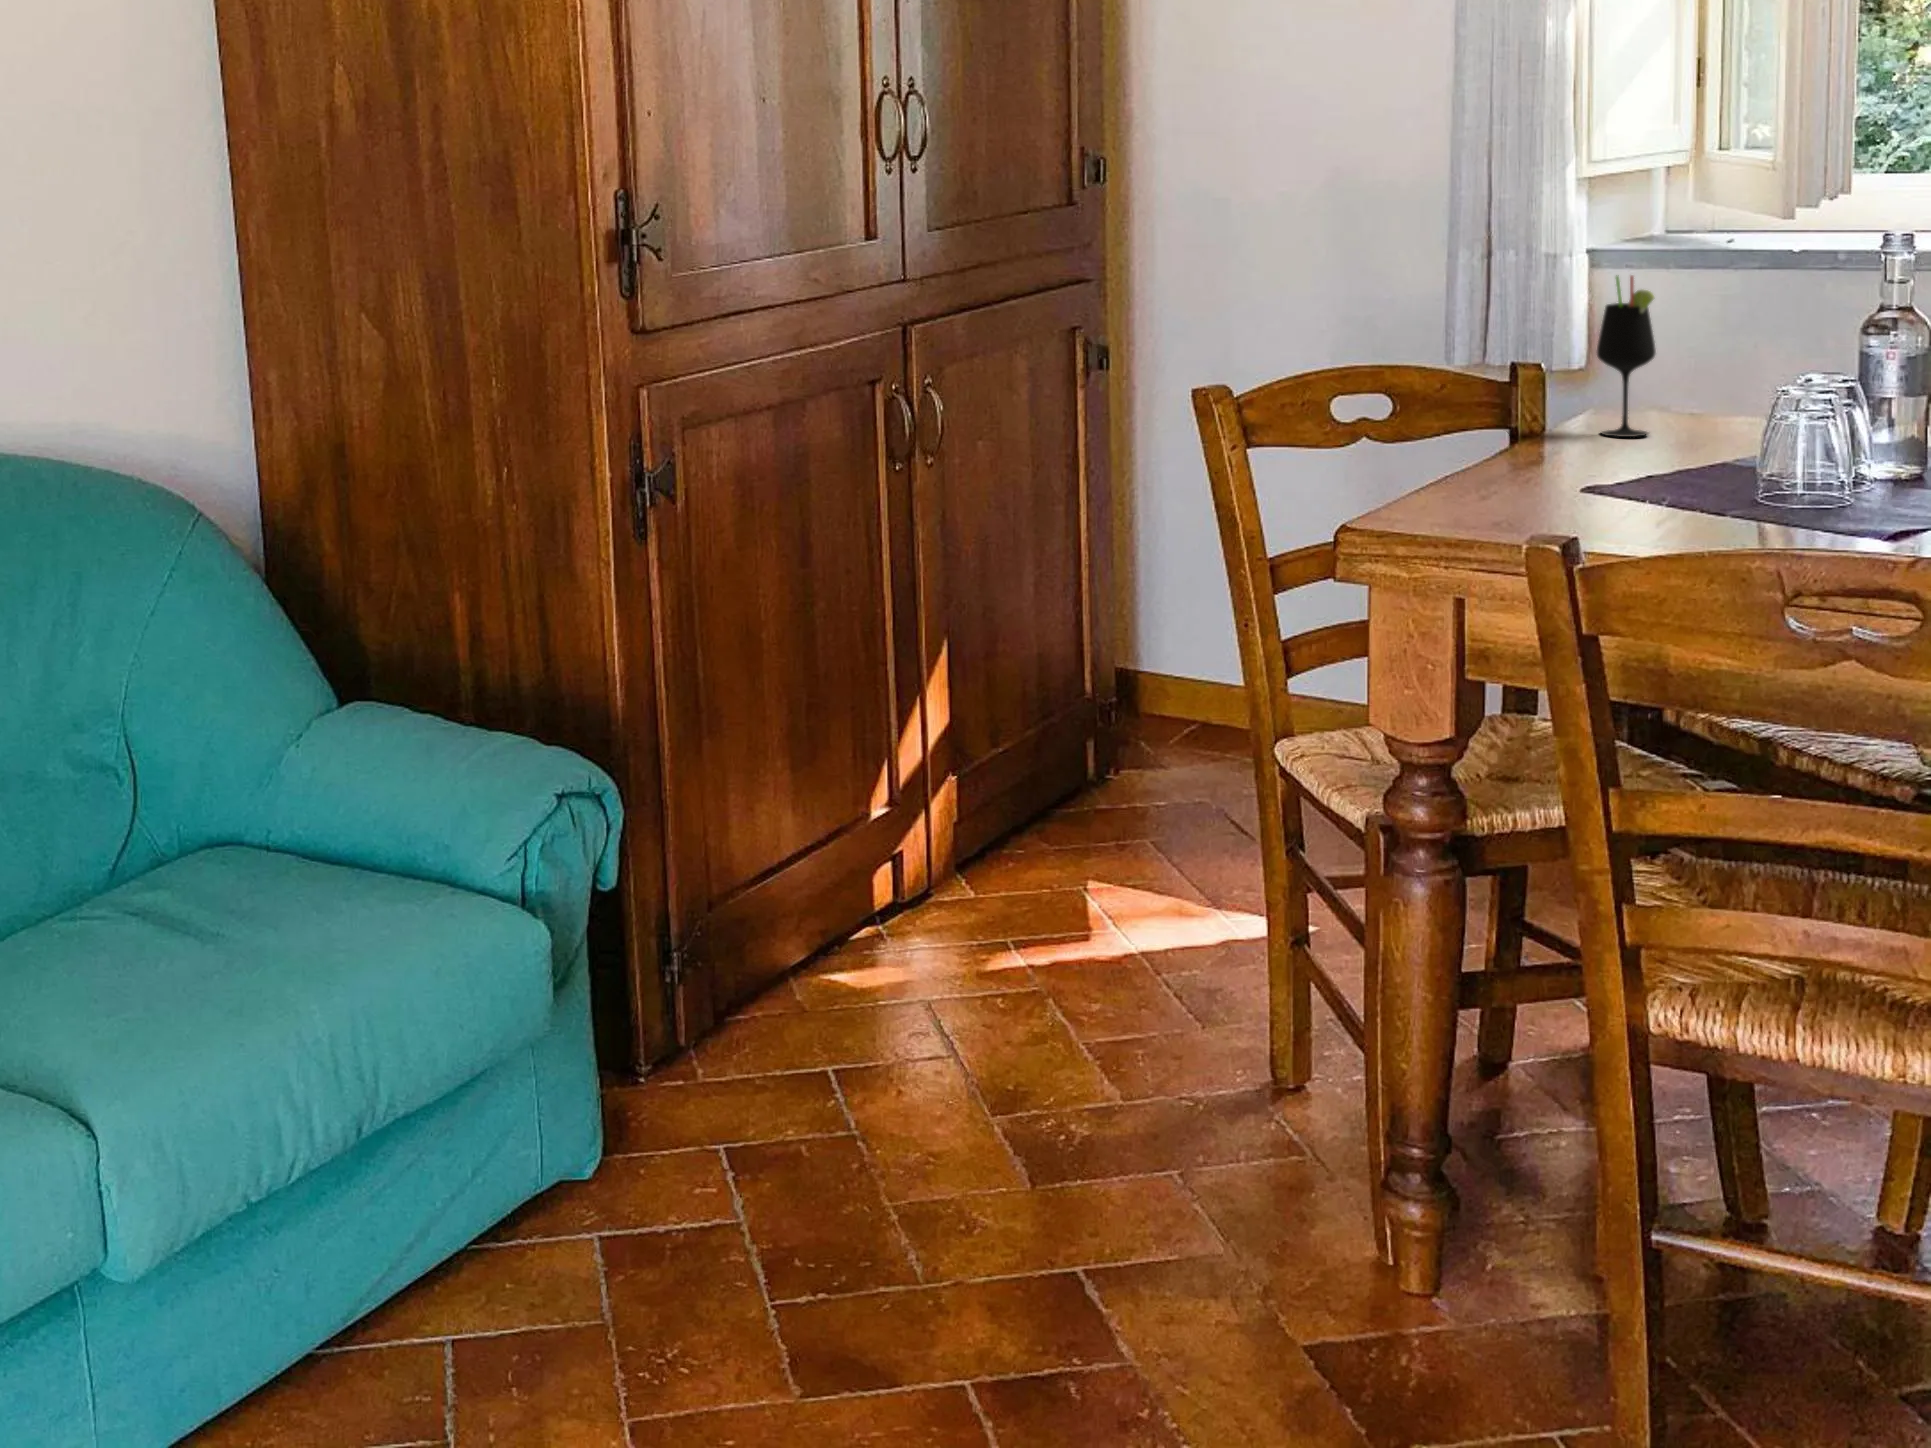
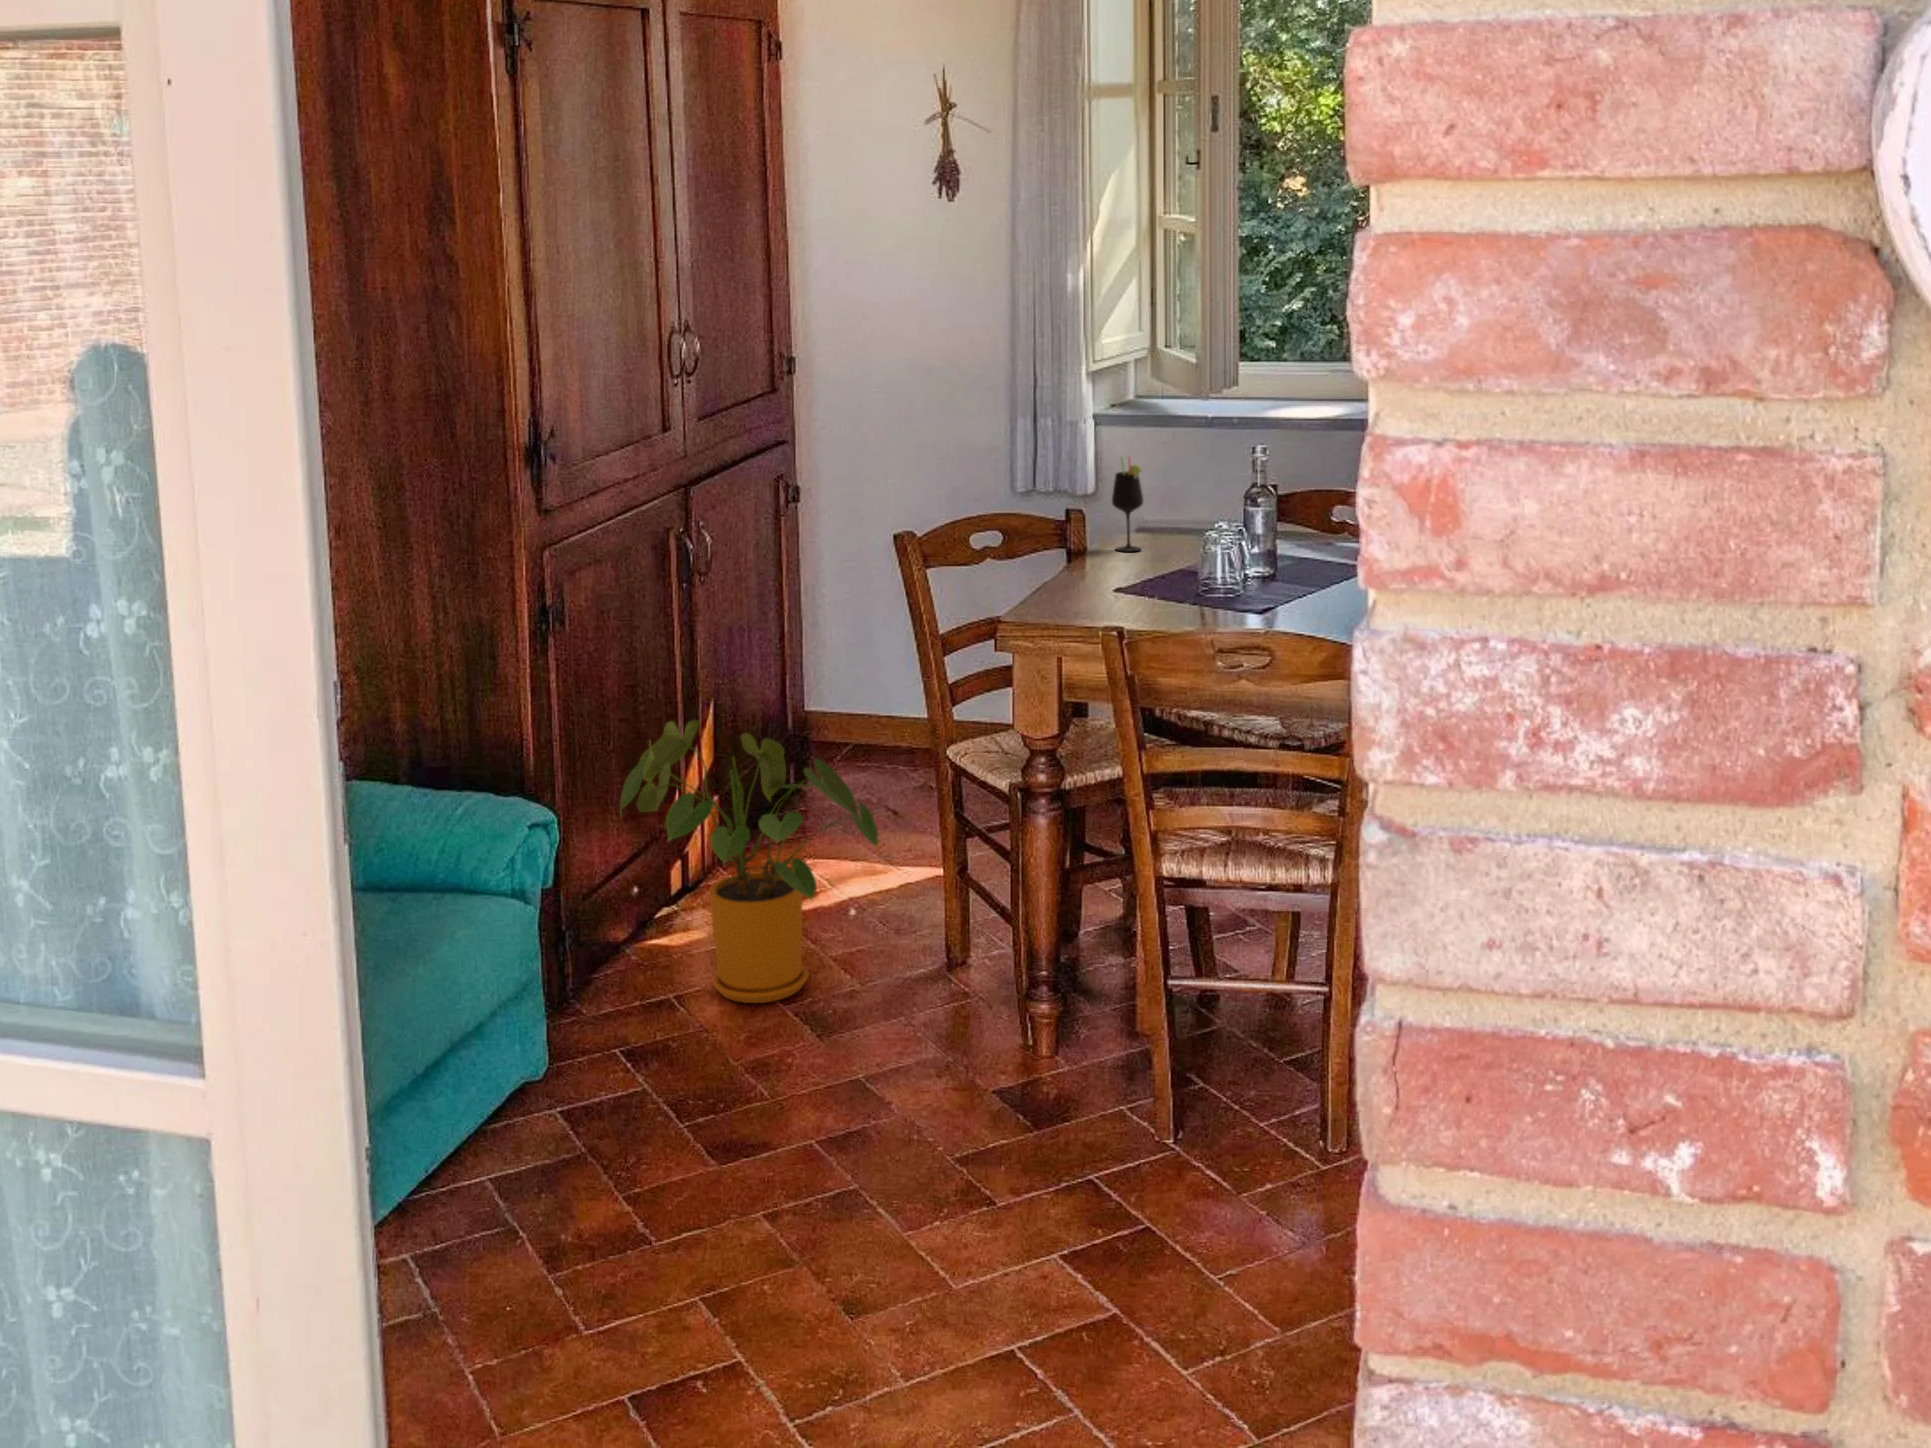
house plant: none [750,662,1148,1110] -> present [620,721,878,1003]

